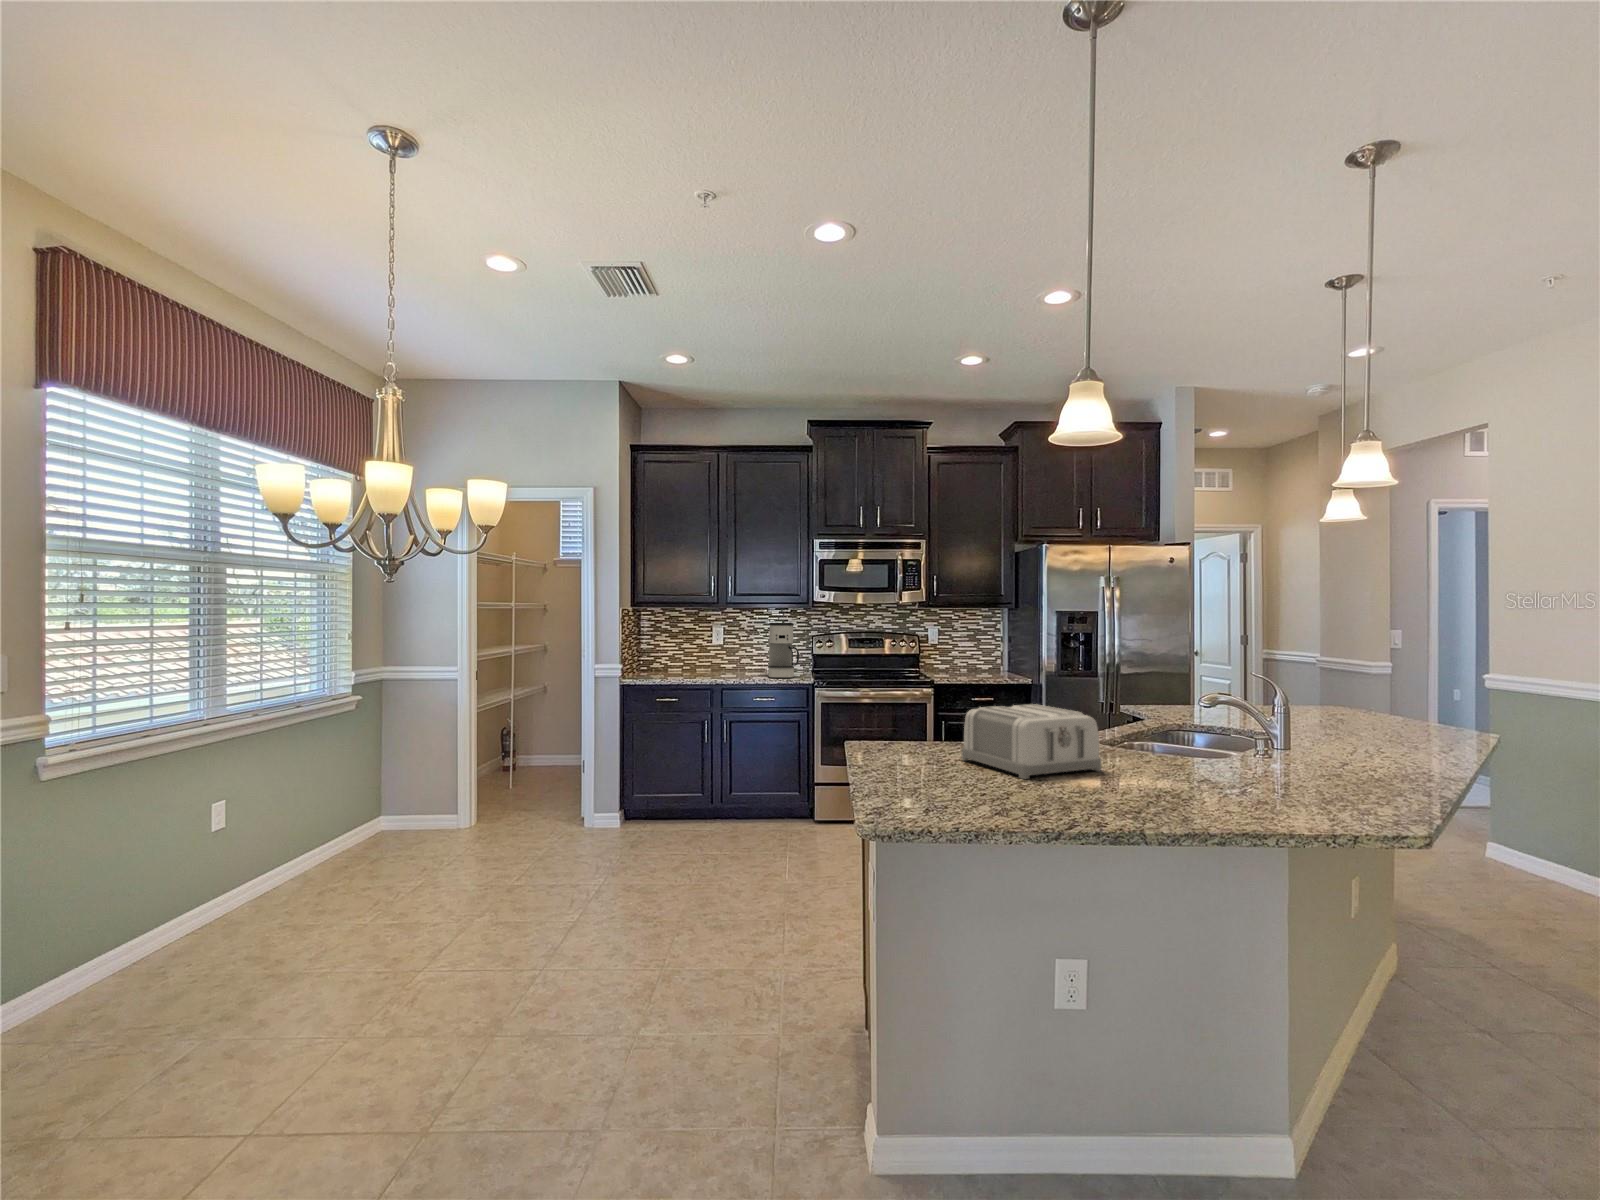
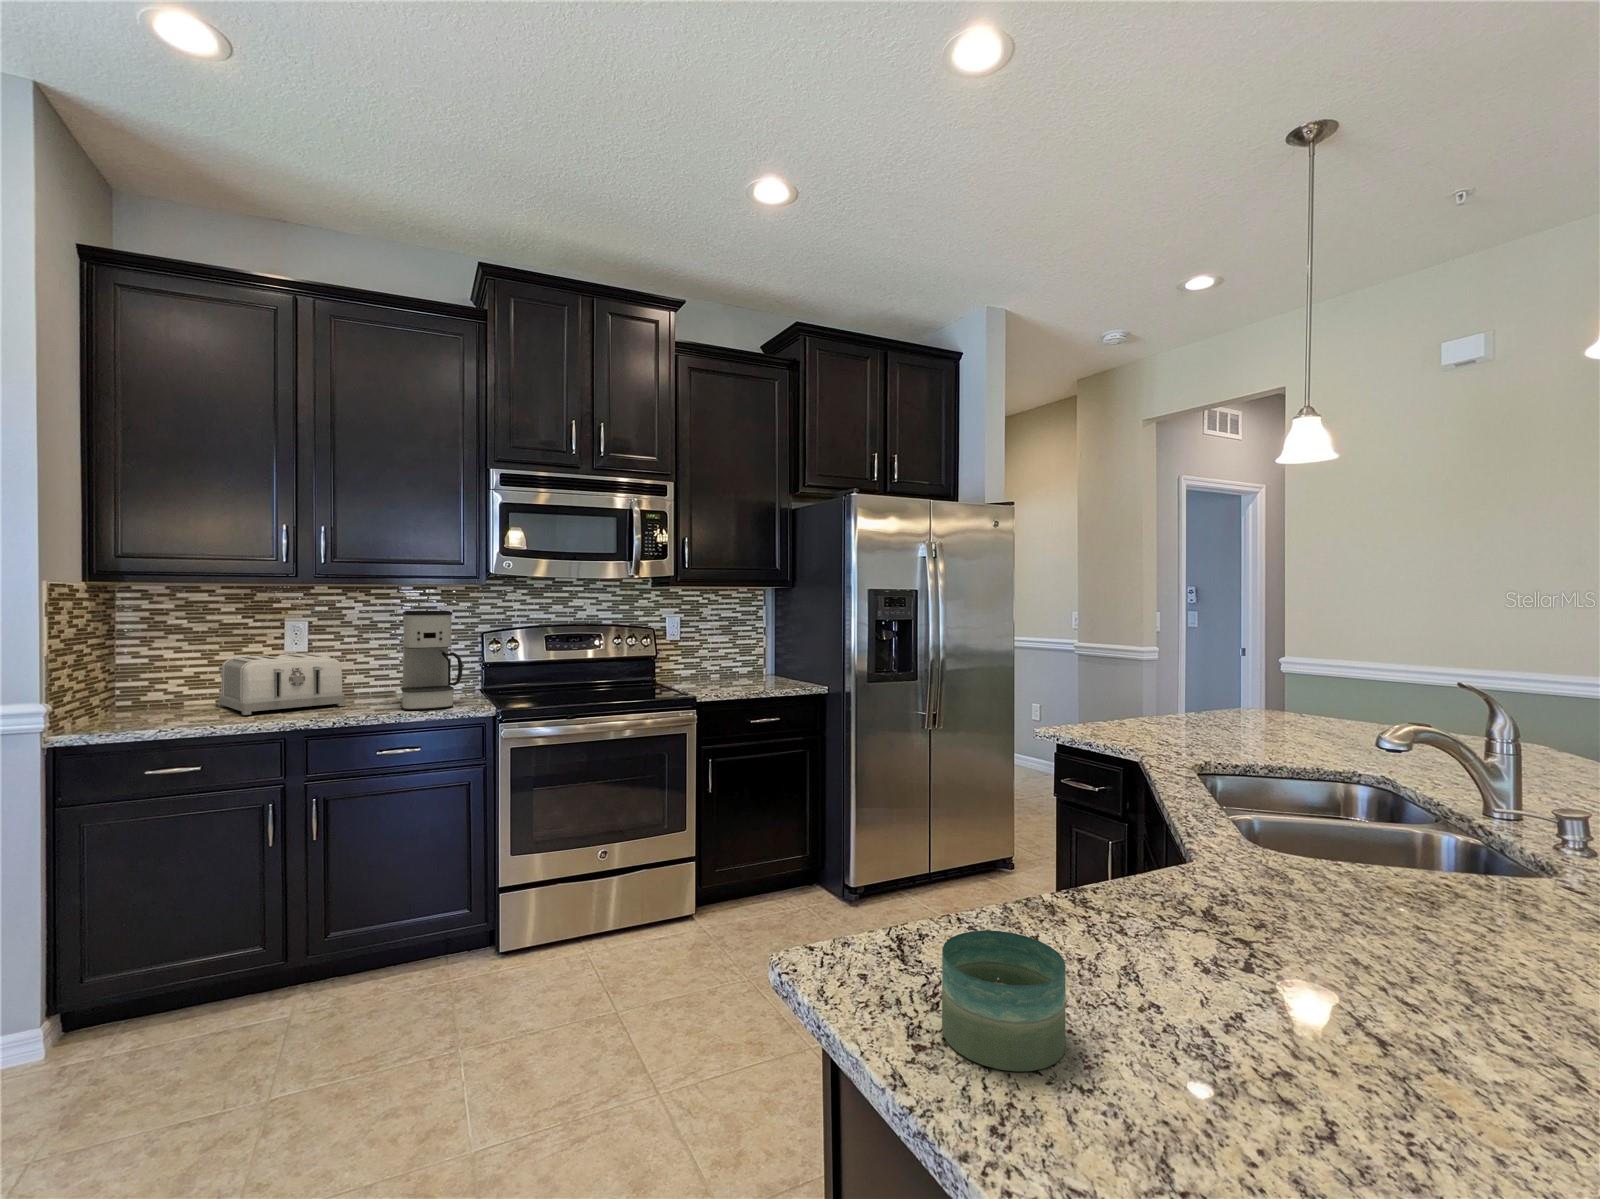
toaster: present [962,704,1101,779] -> present [219,653,345,715]
candle: none [901,734,937,765] -> present [942,930,1066,1071]

